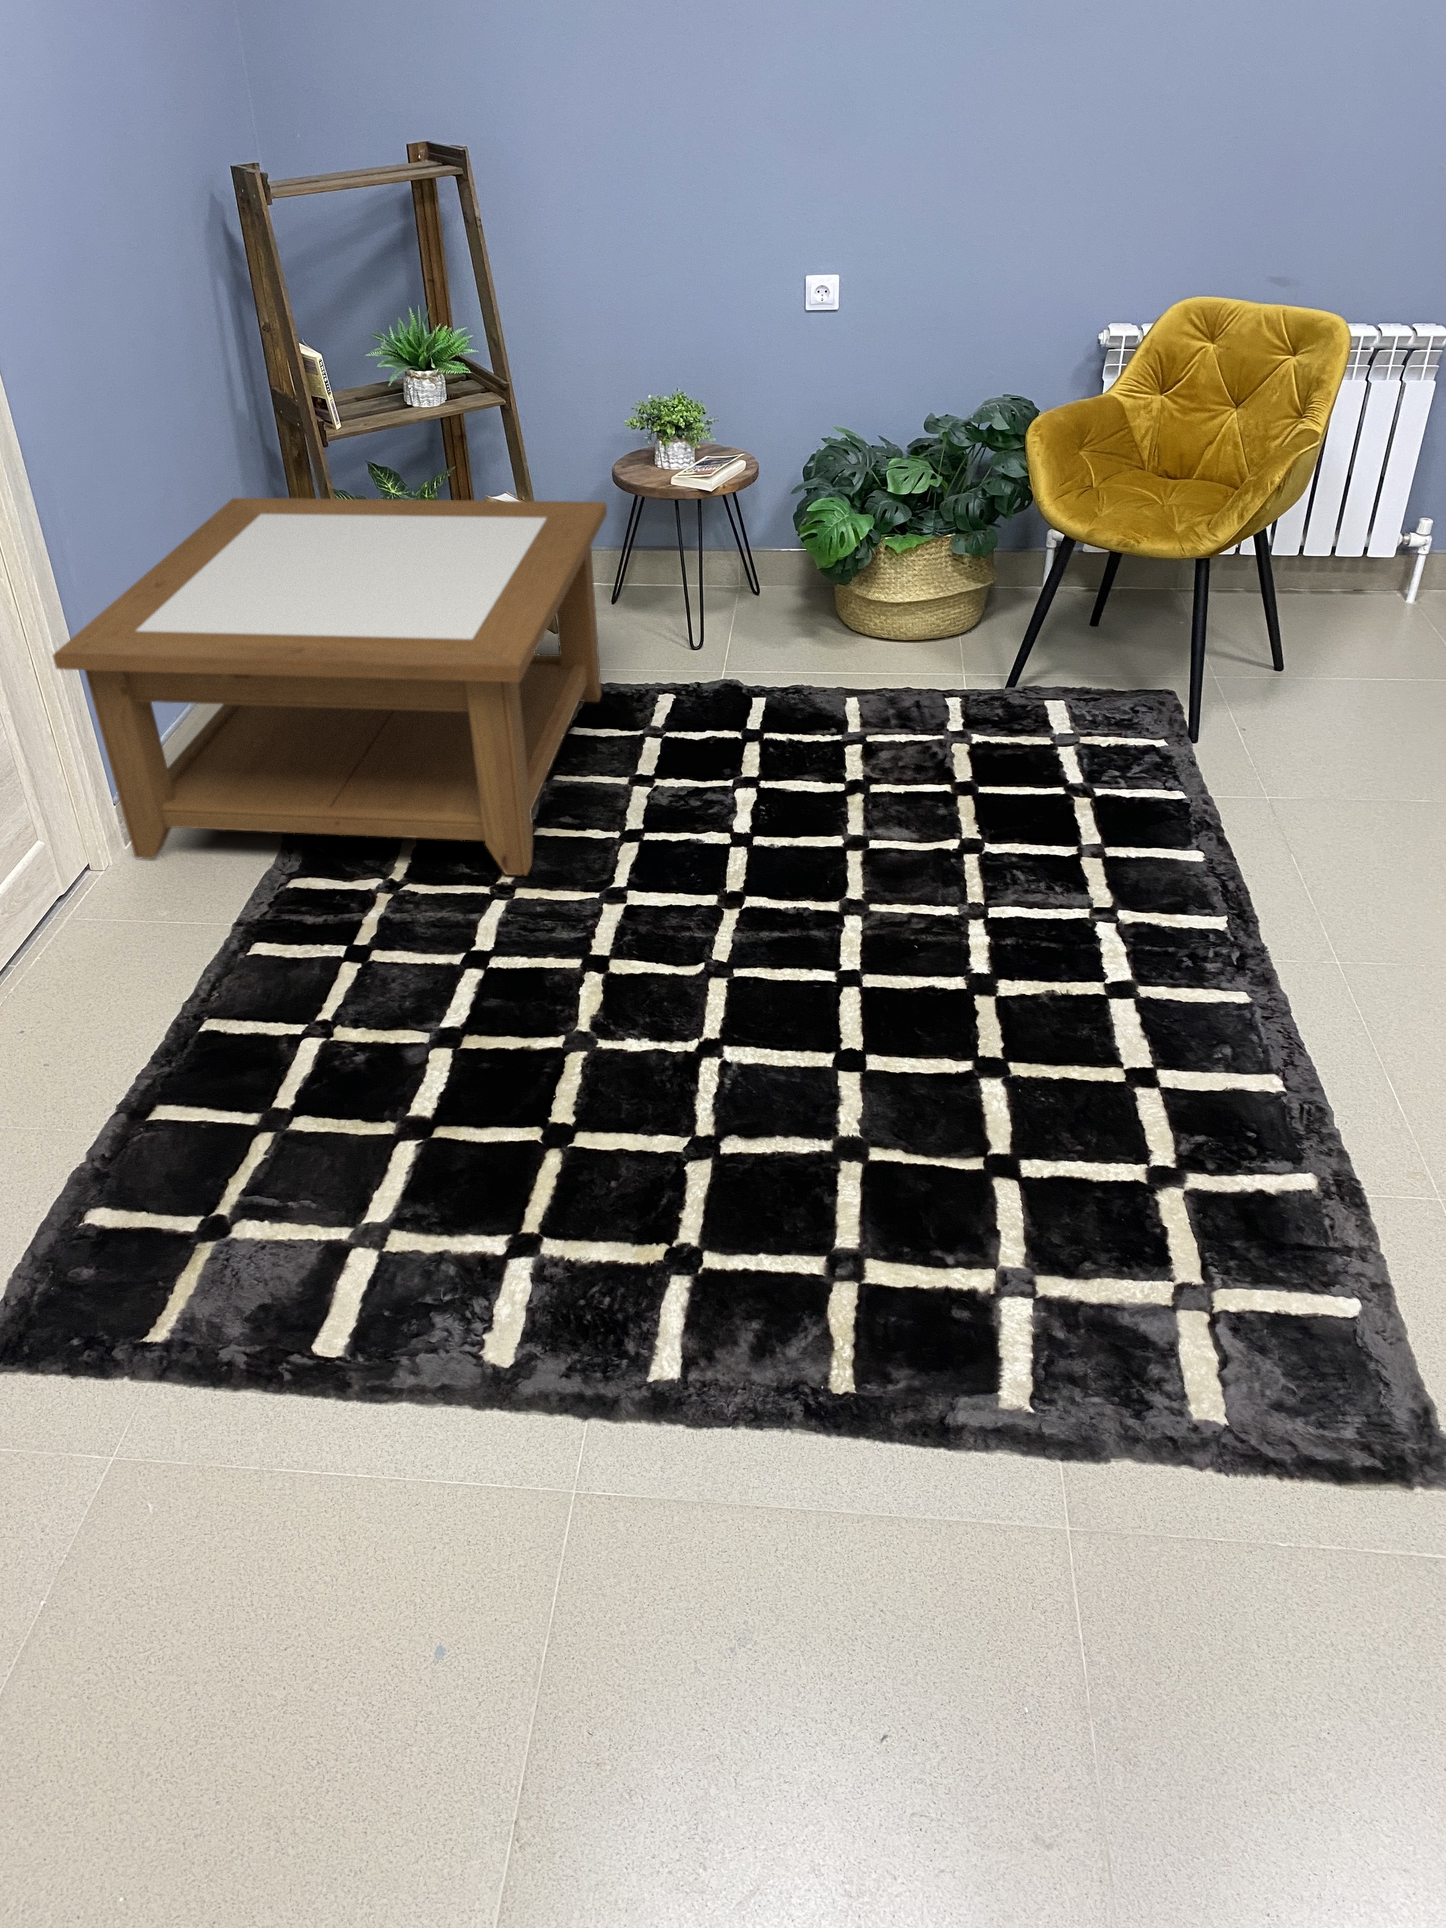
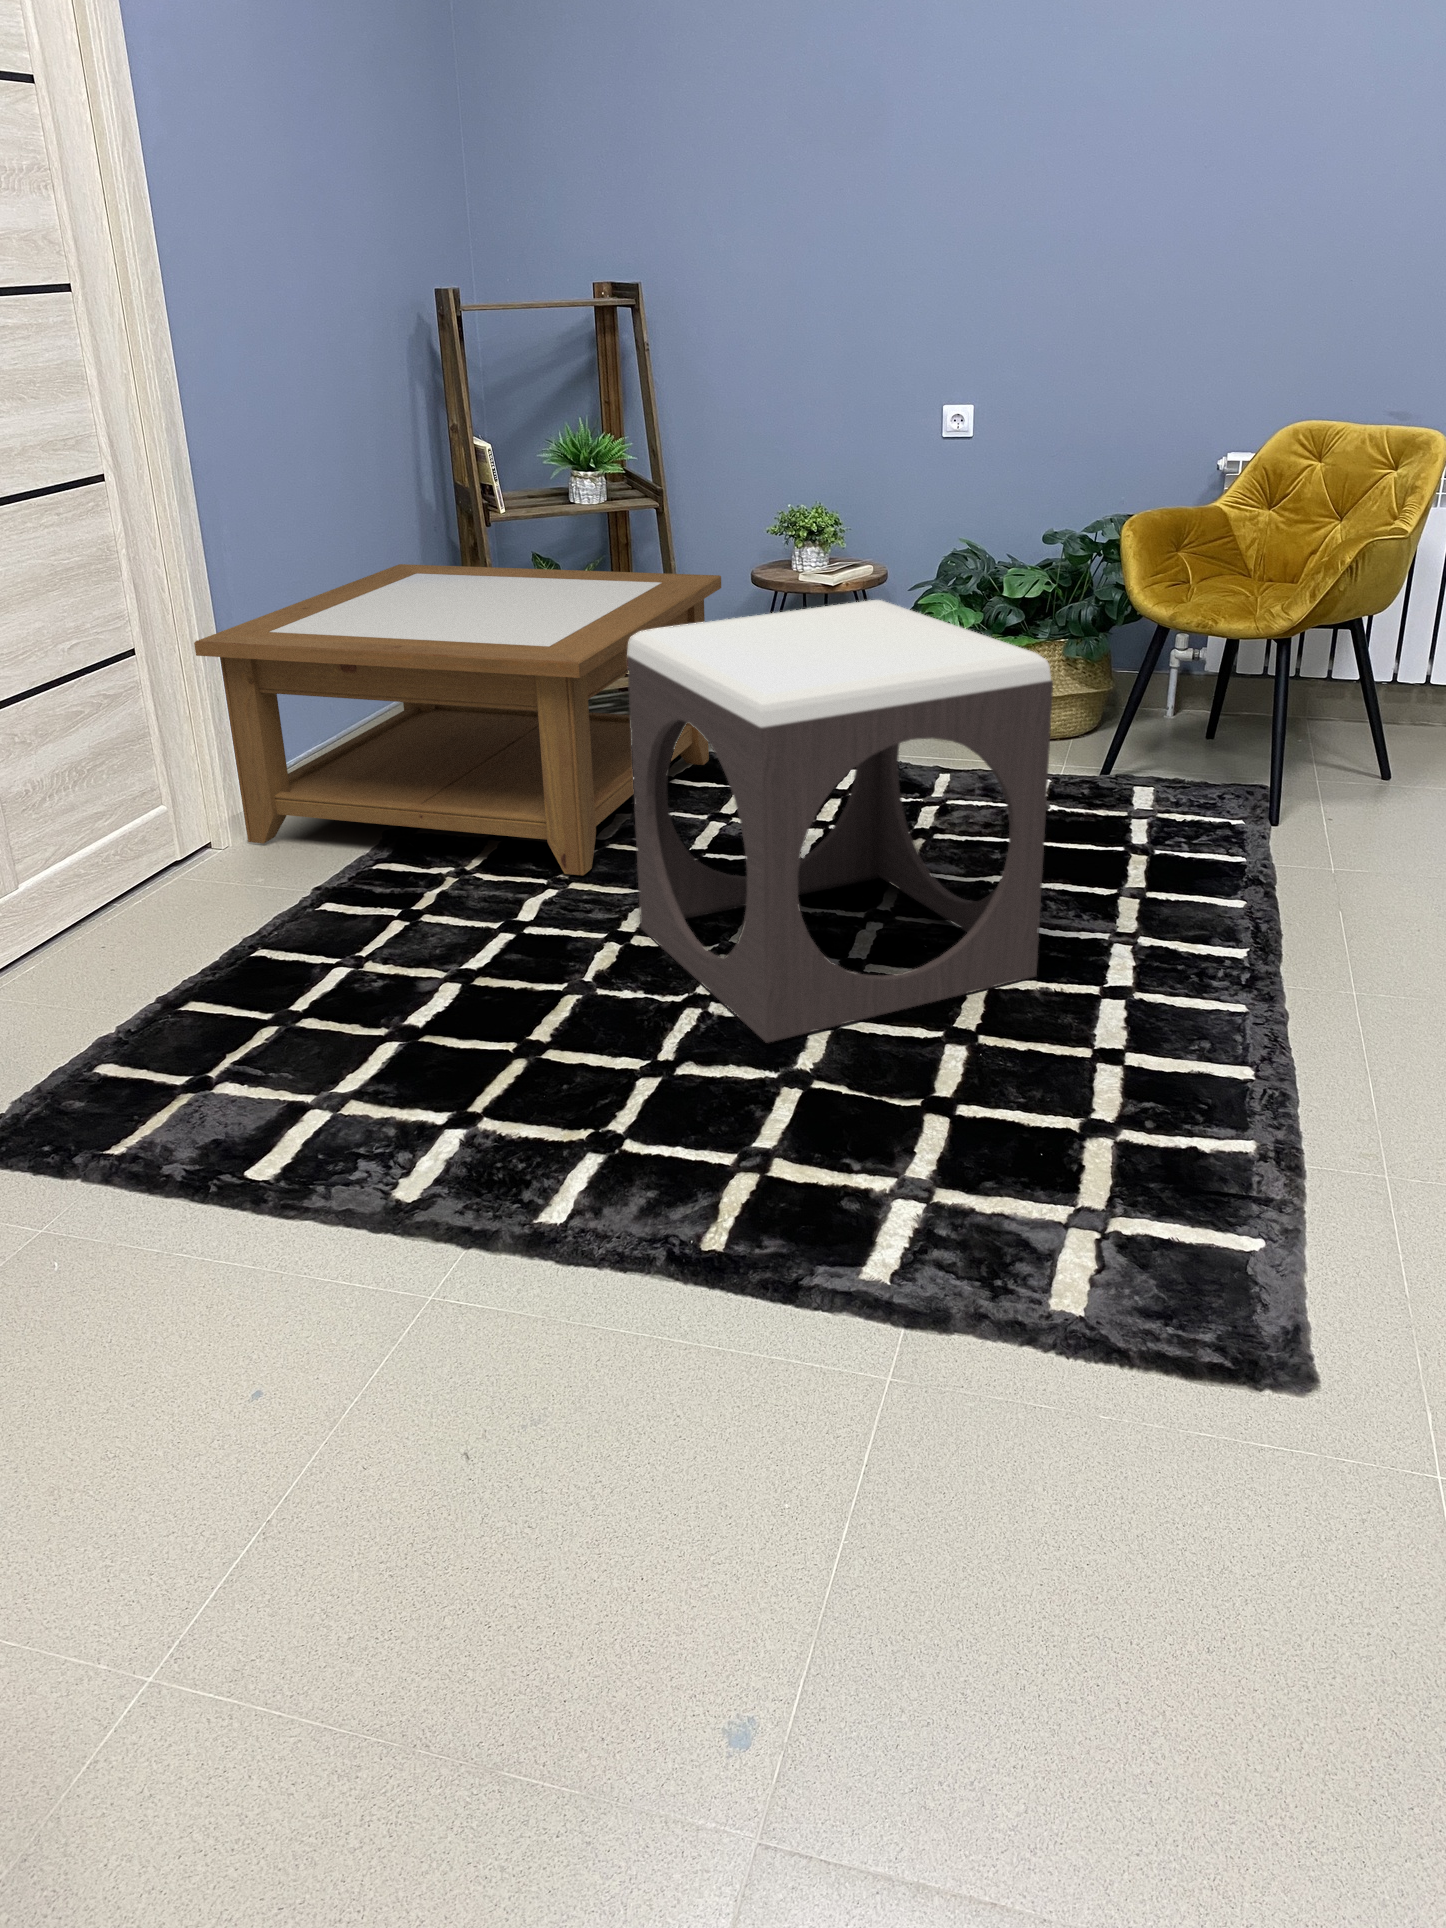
footstool: none [594,578,1067,1095] -> present [627,600,1053,1043]

